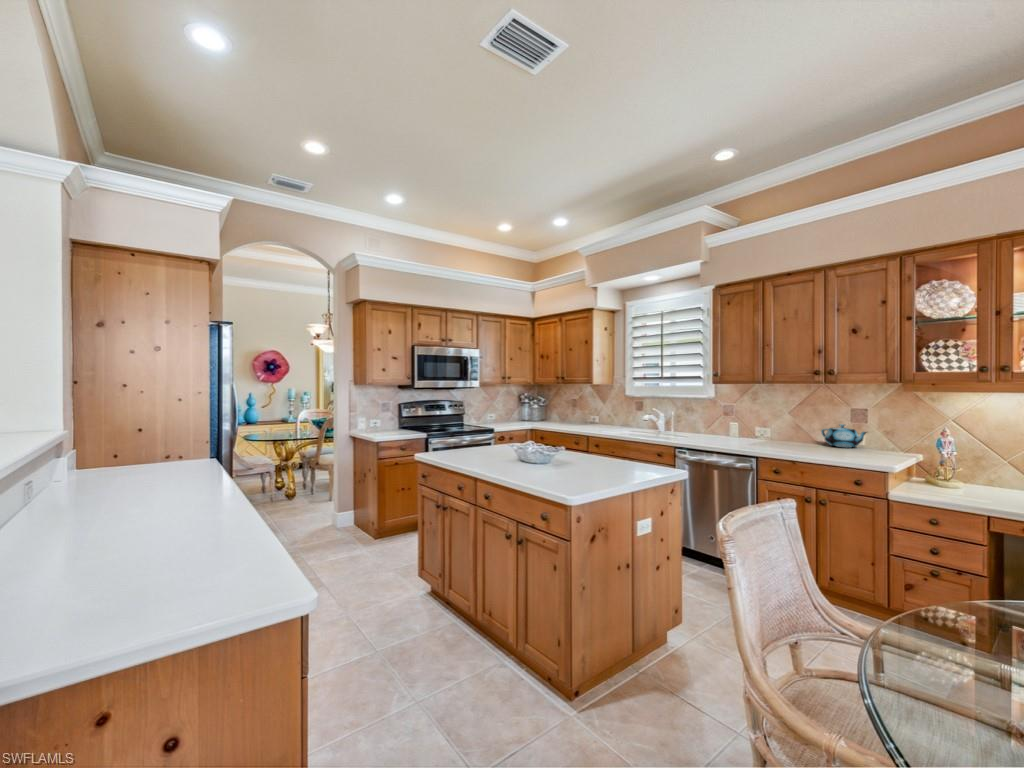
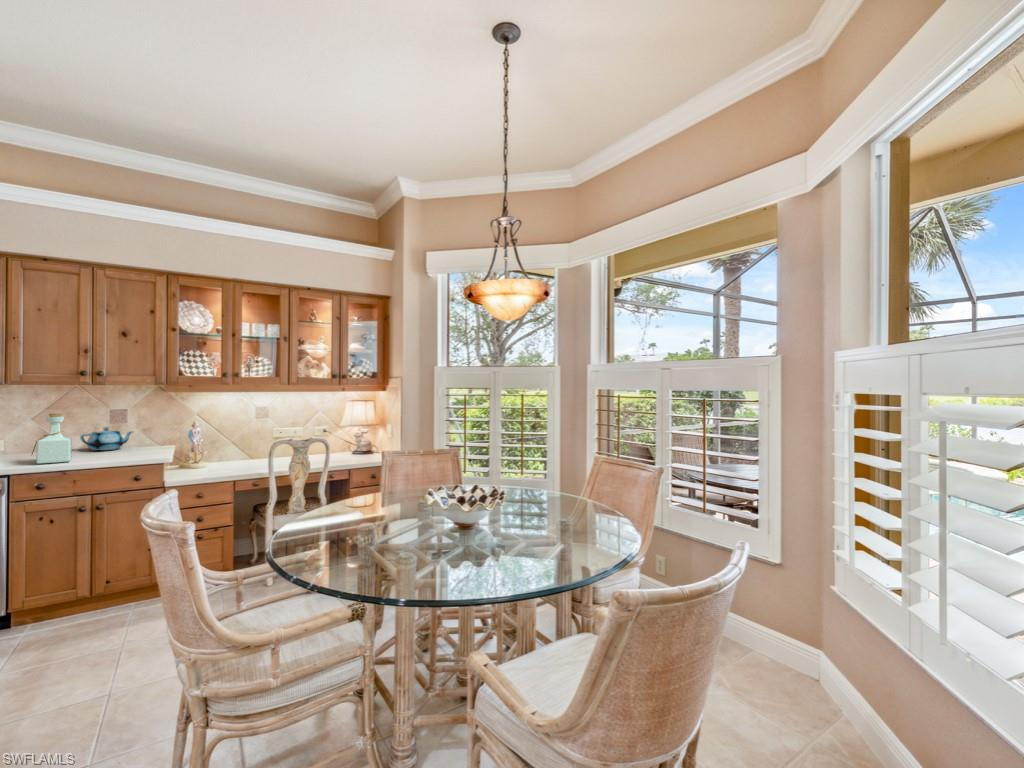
bottle: none [773,408,804,452] -> present [32,413,72,464]

